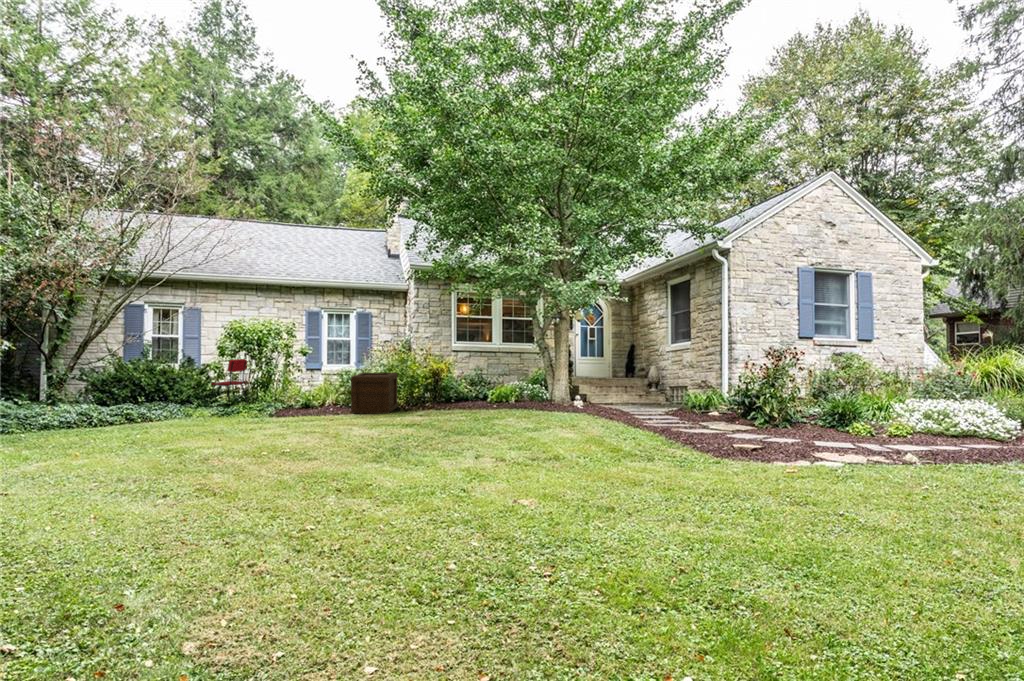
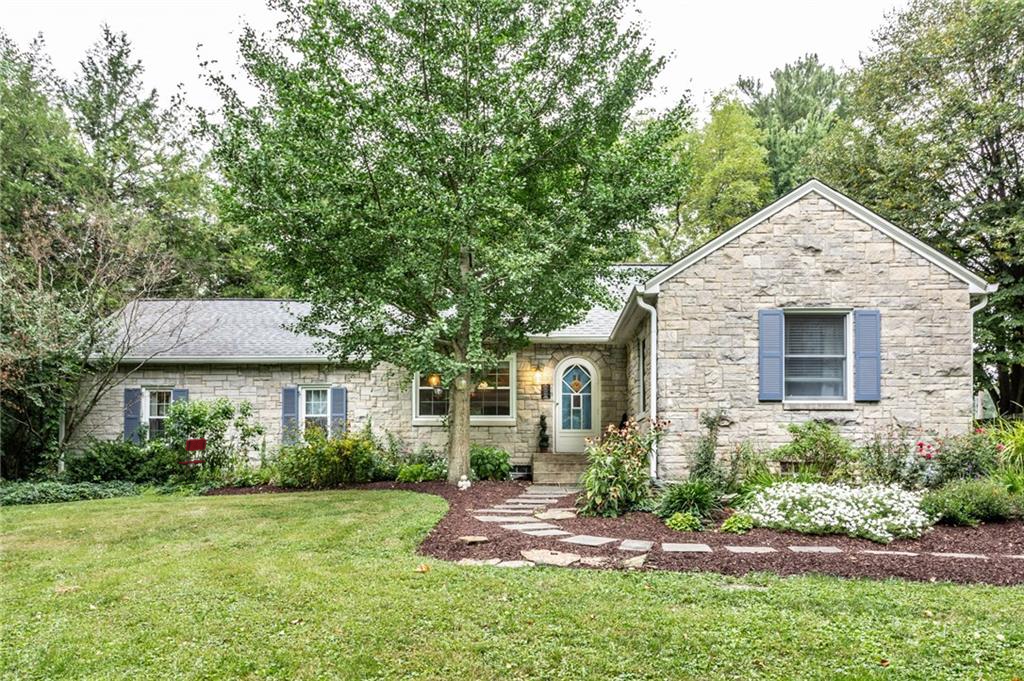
wooden crate: present [351,373,398,414] -> none [251,450,306,491]

